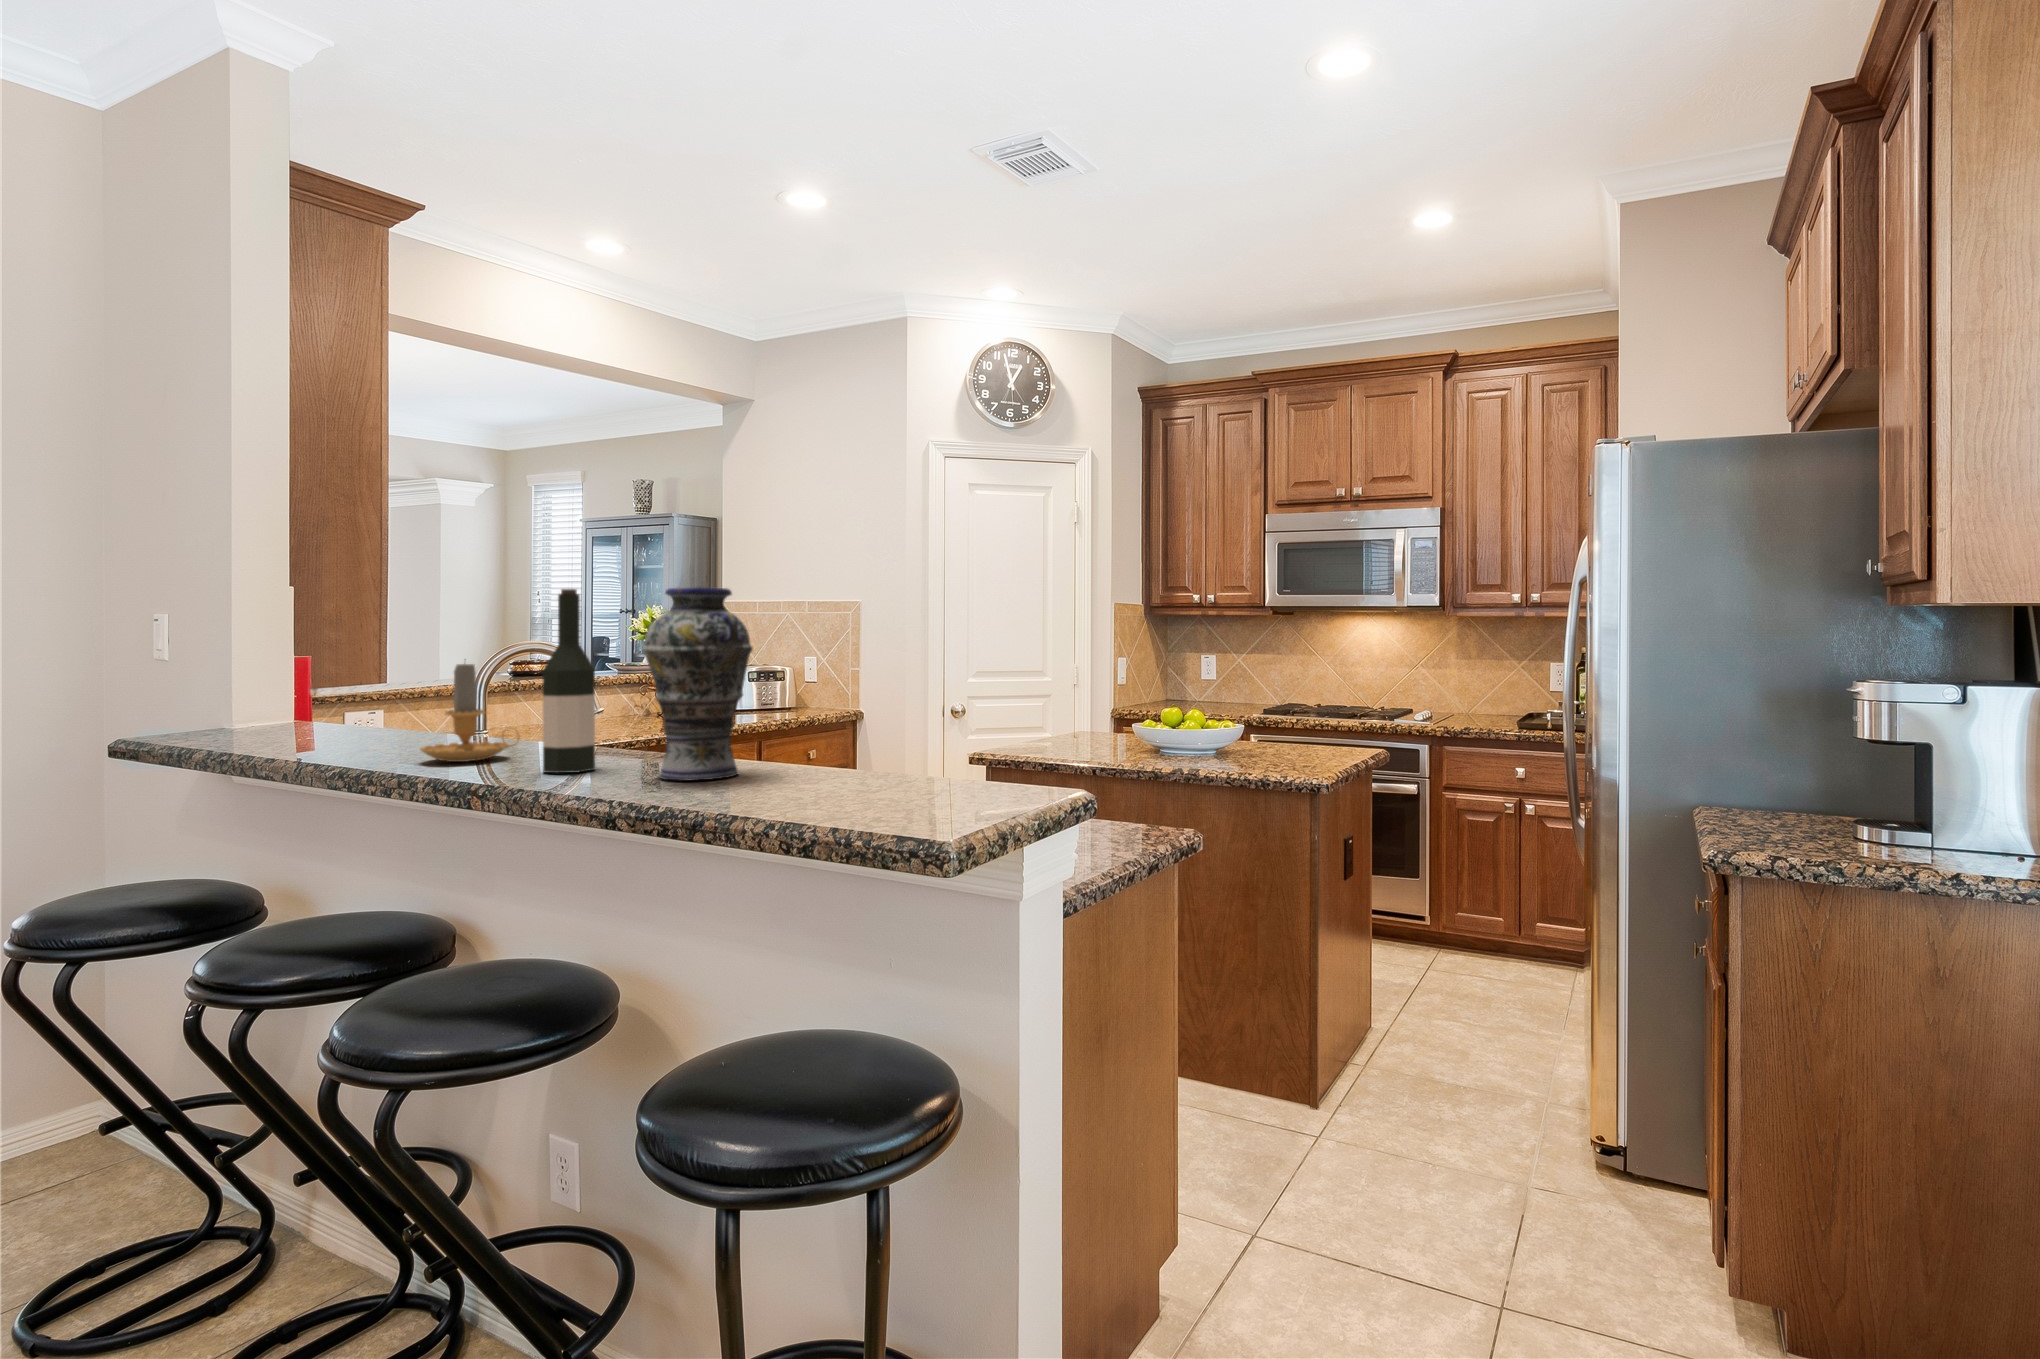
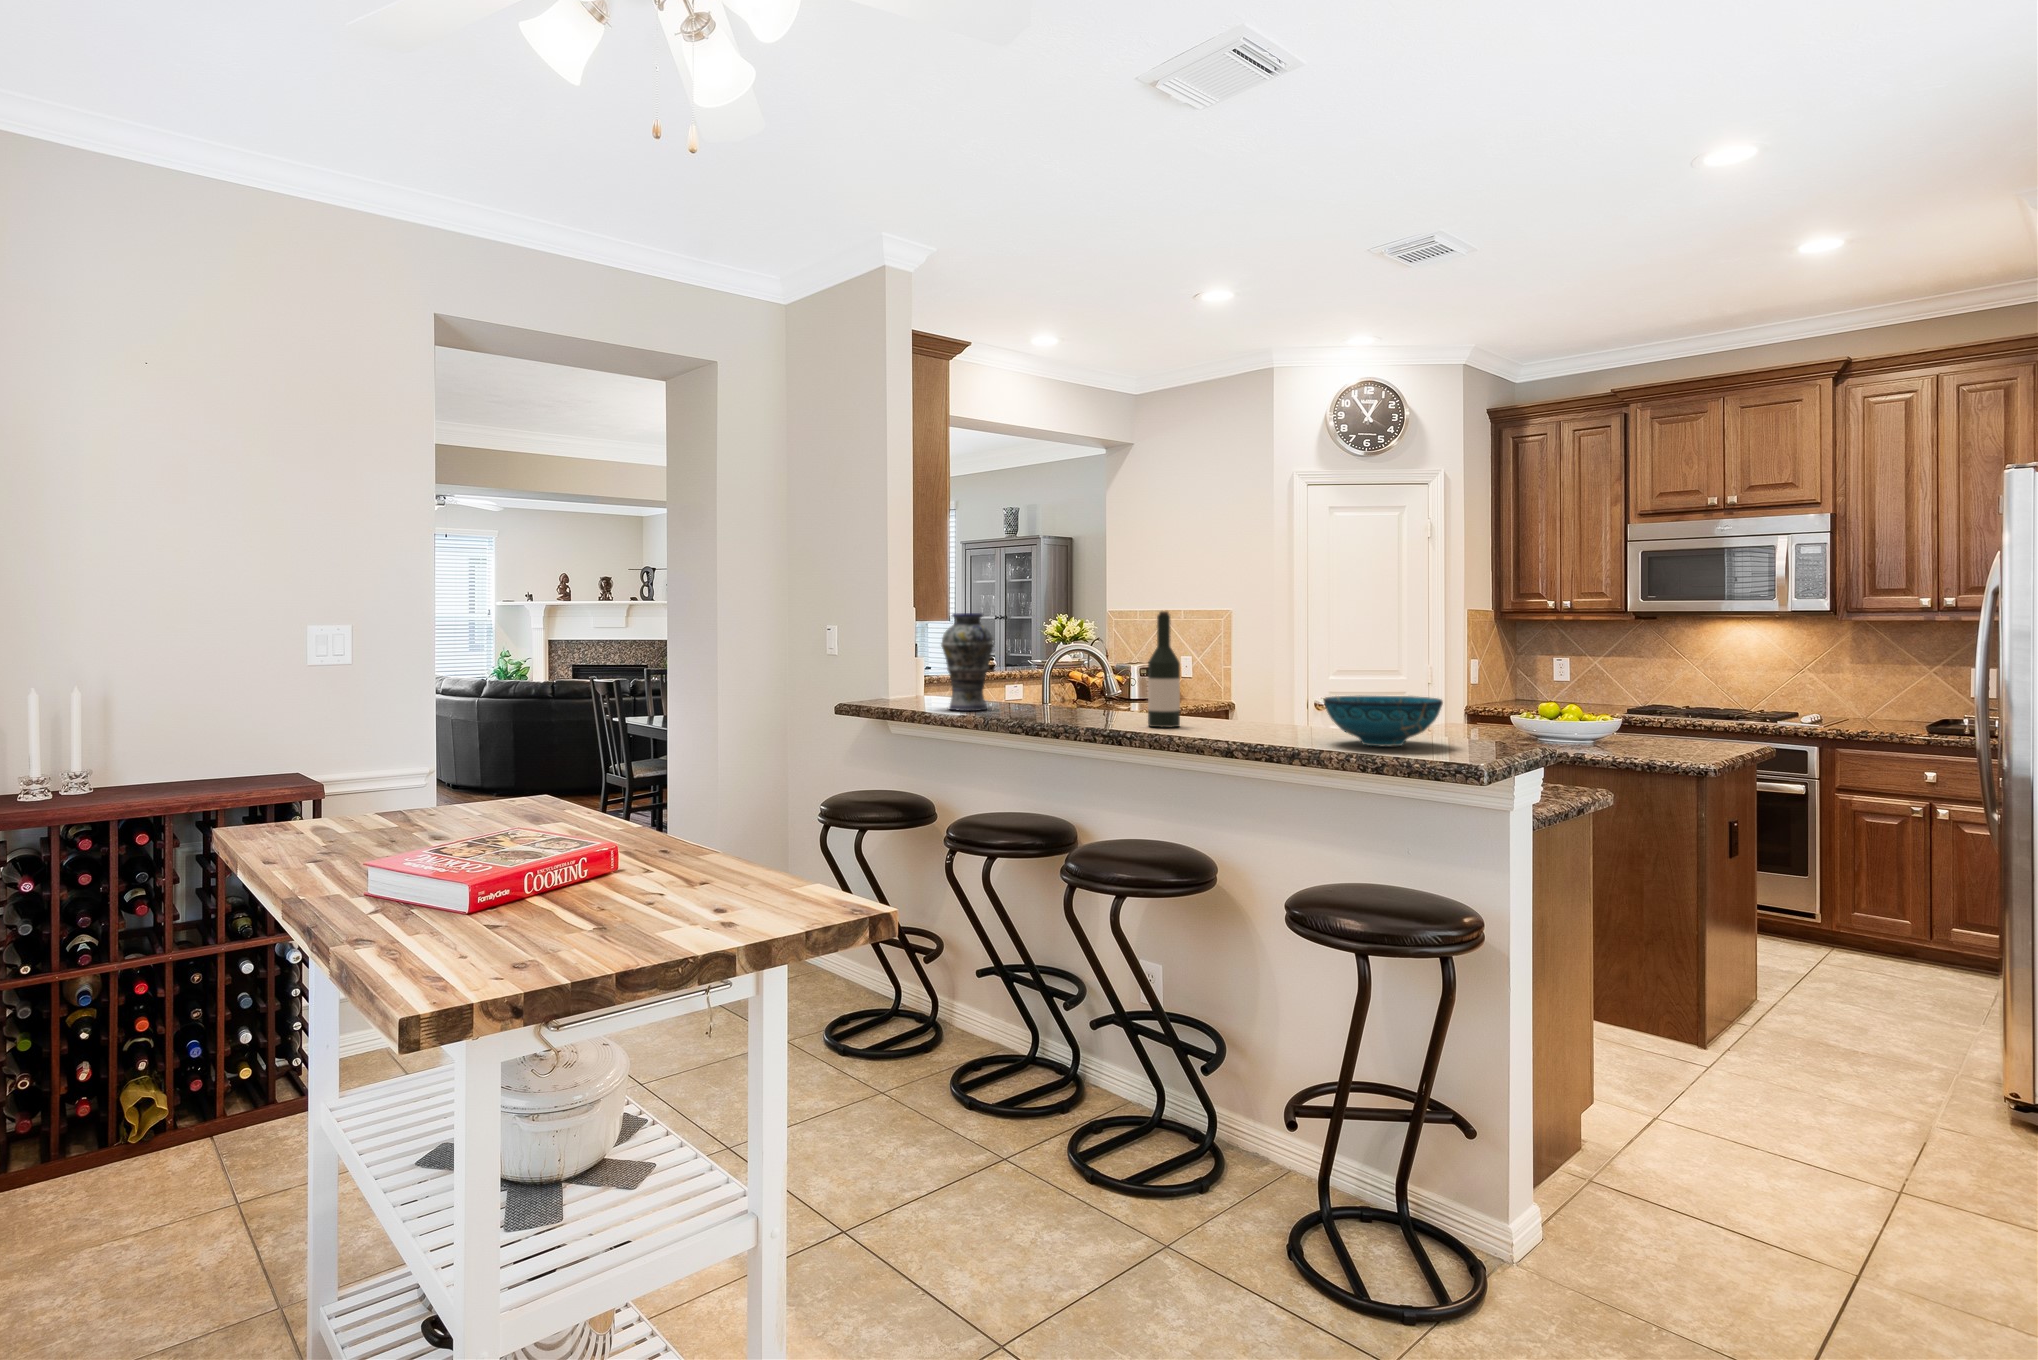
vase: present [642,587,752,781] -> present [941,613,994,711]
candle: present [420,664,519,762] -> none [1059,655,1119,720]
decorative bowl: none [761,719,940,802] -> present [1324,695,1443,747]

